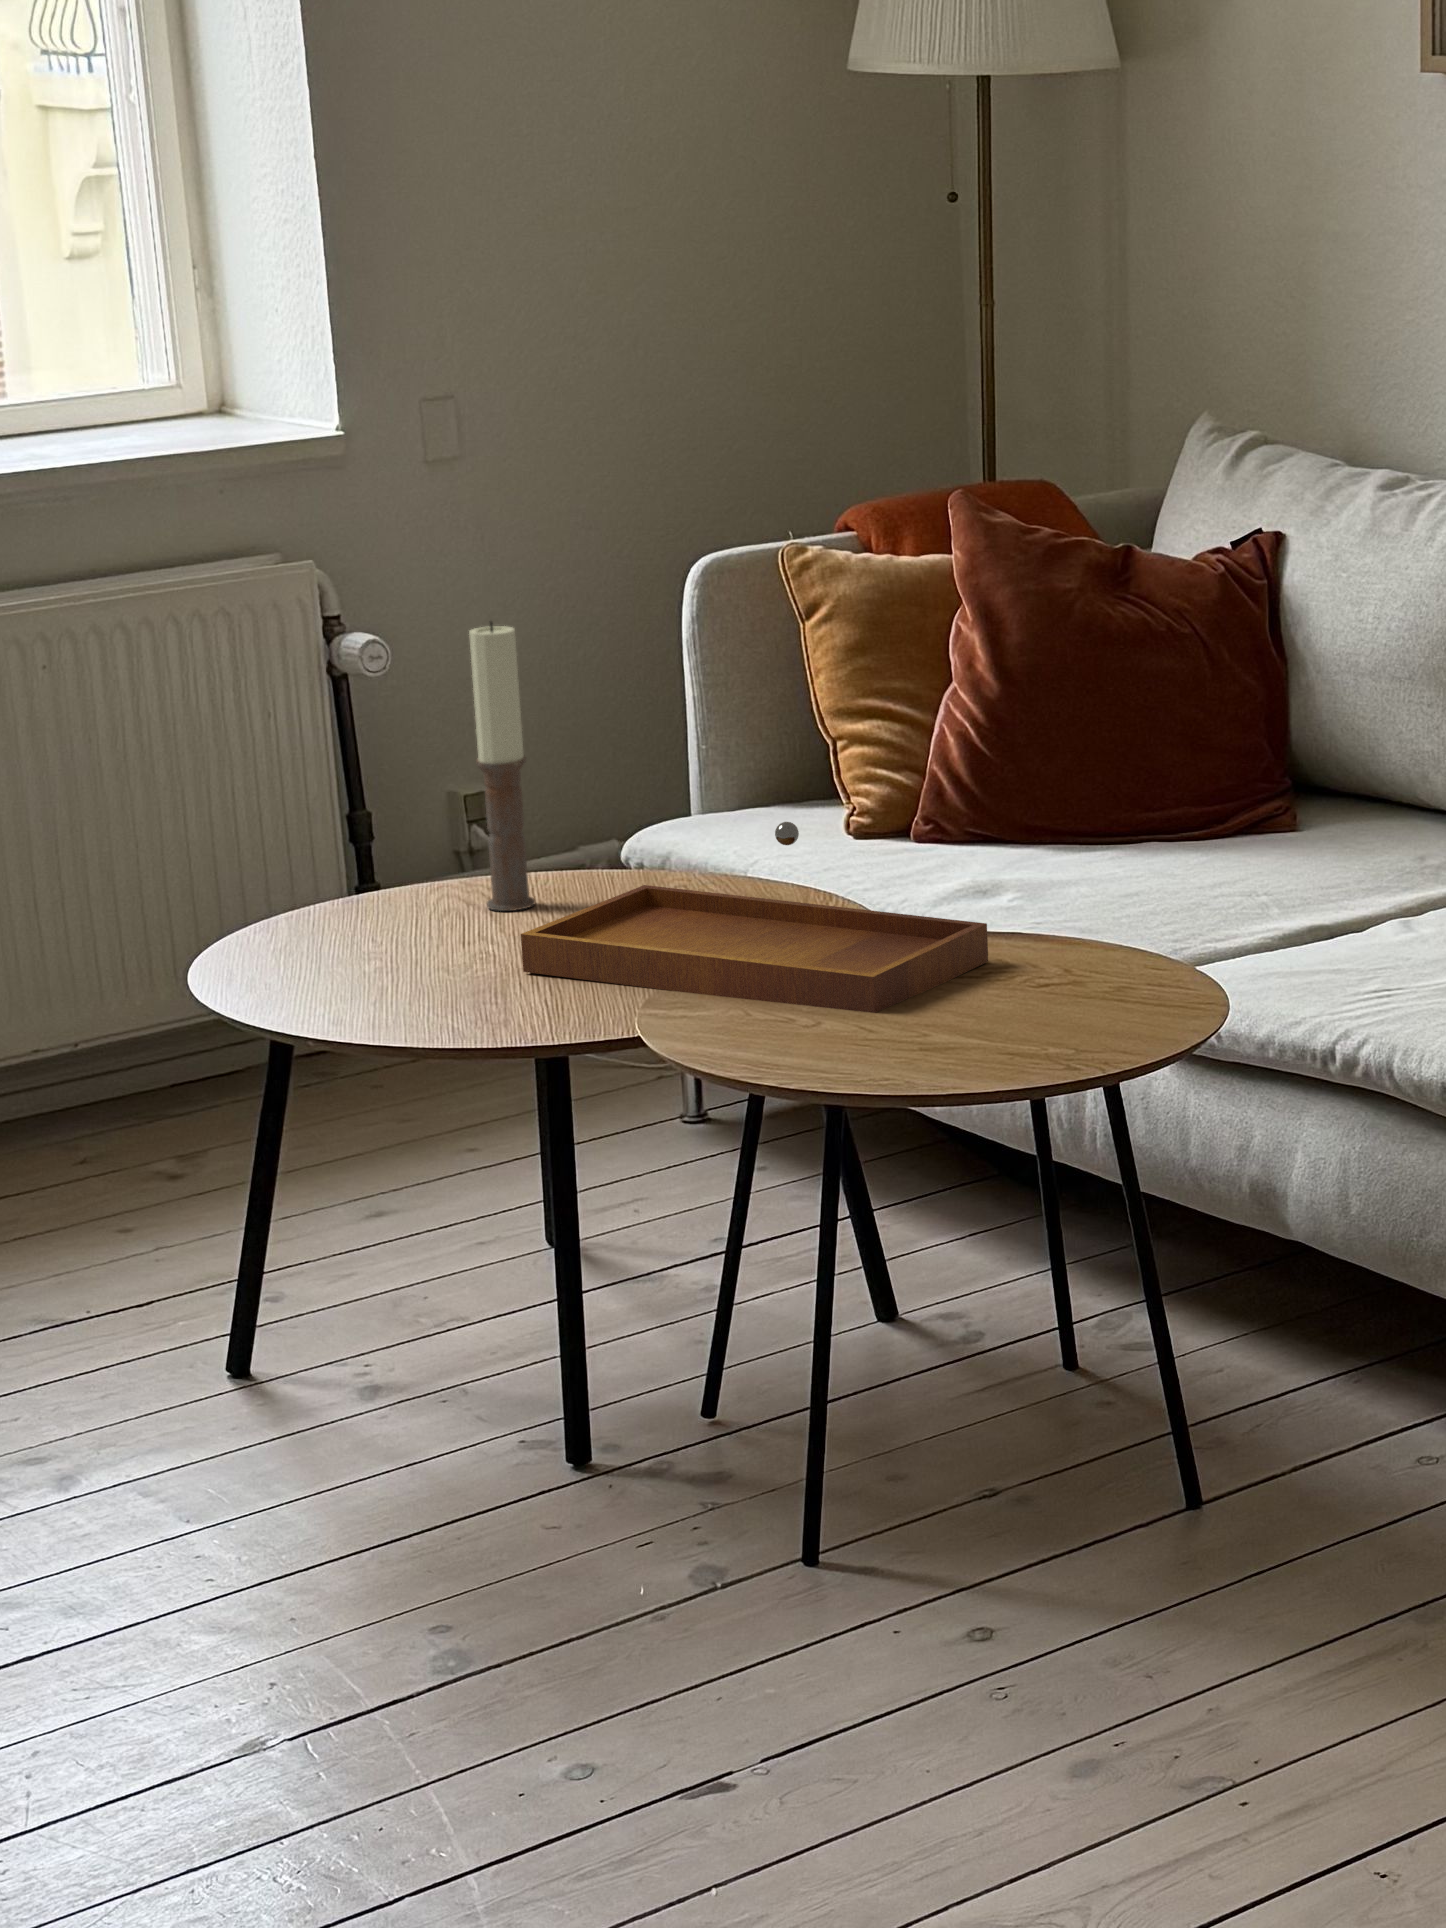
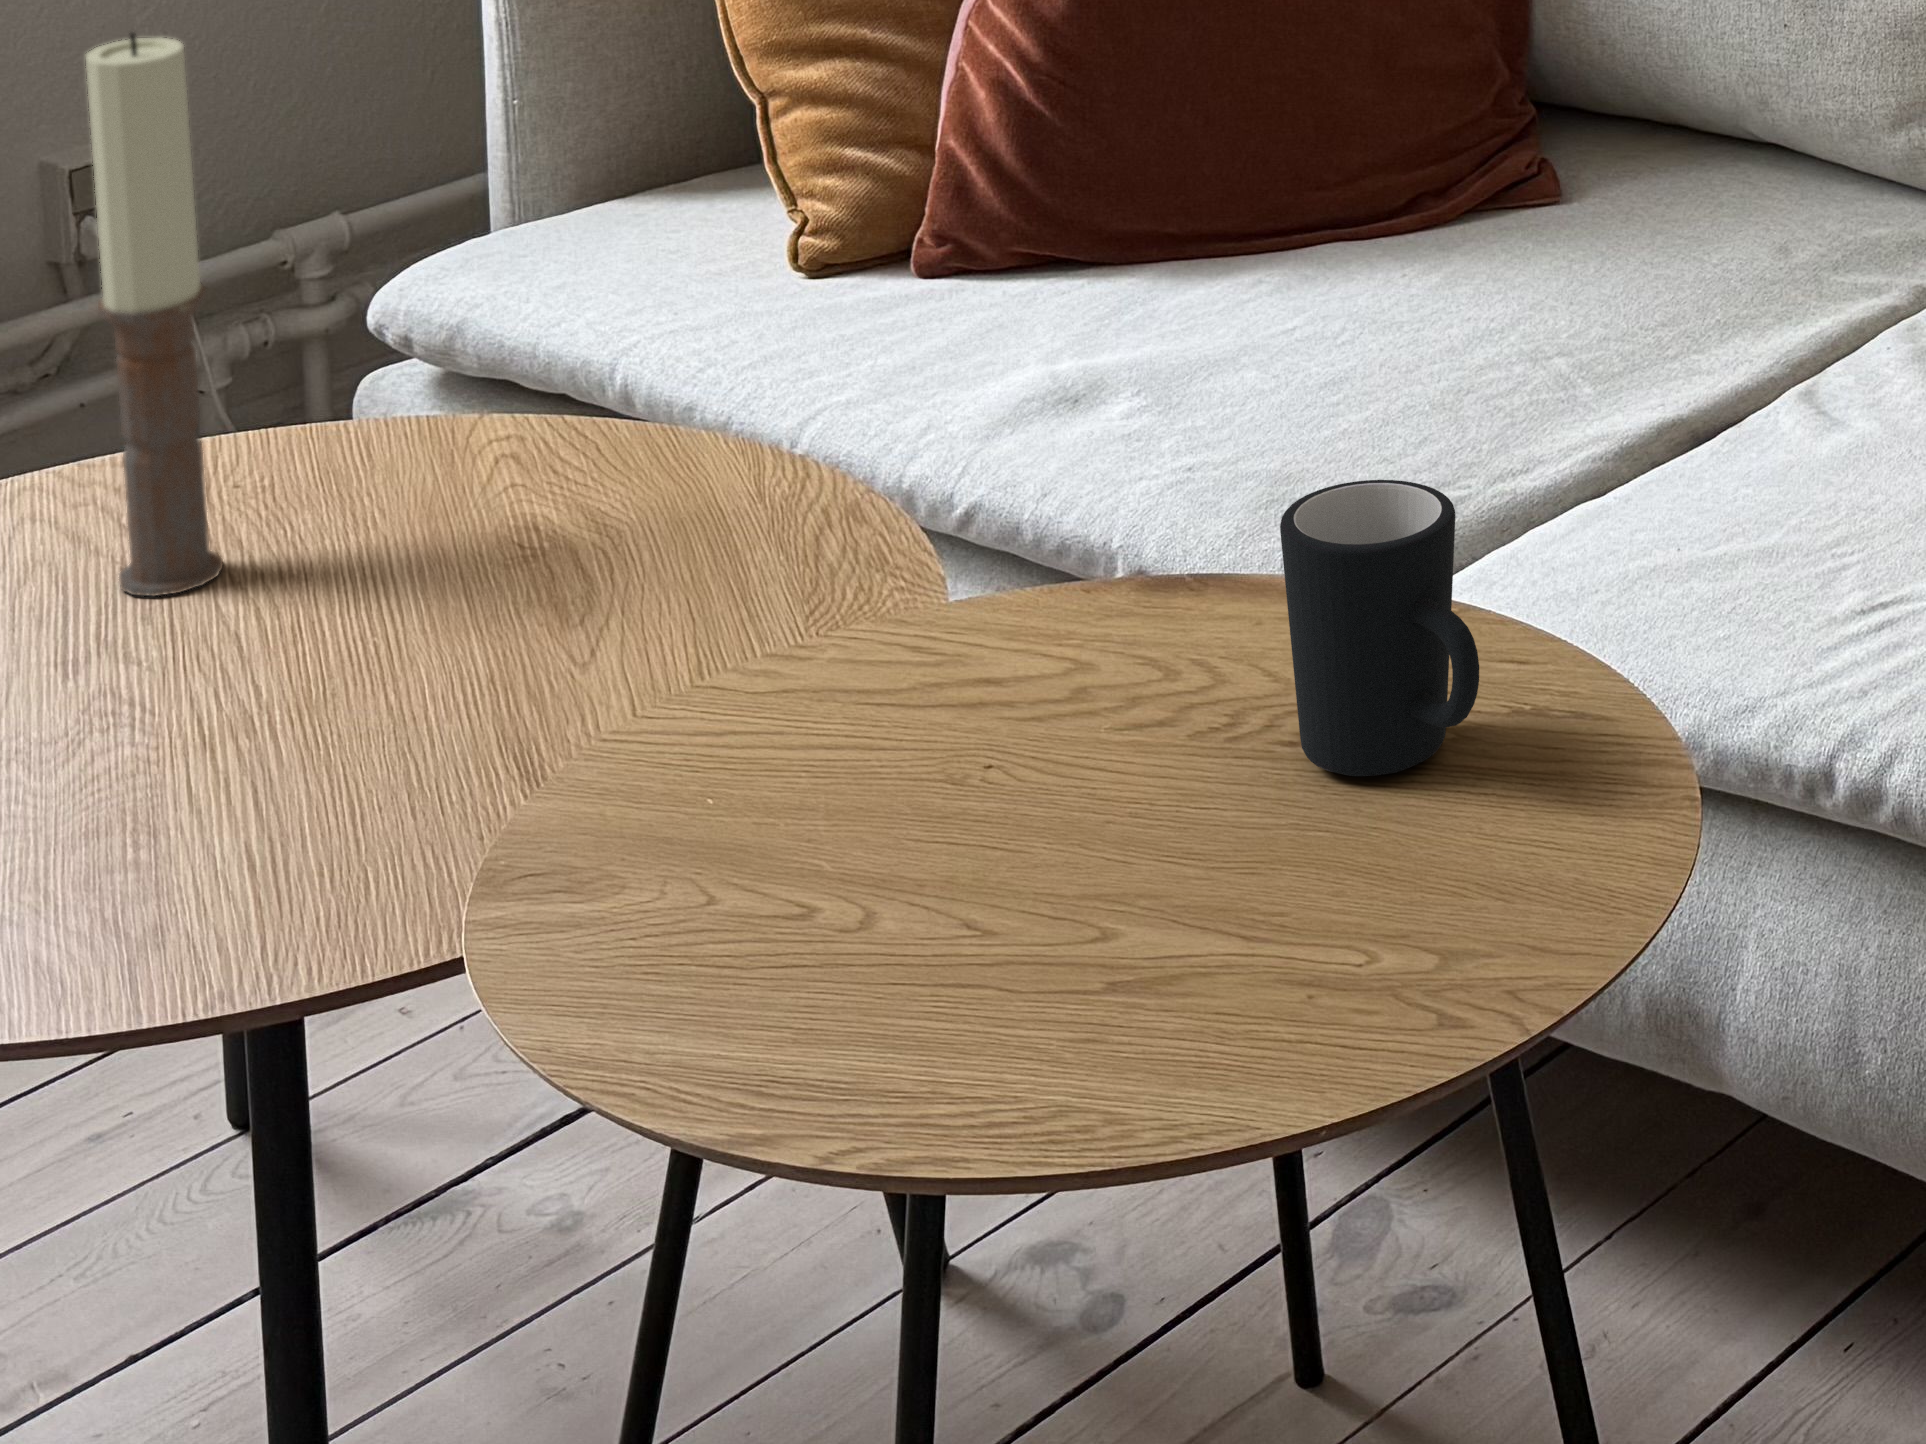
tray: present [521,822,988,1013] -> none [192,451,1186,905]
mug: none [1024,849,1114,988] -> present [1280,480,1479,776]

